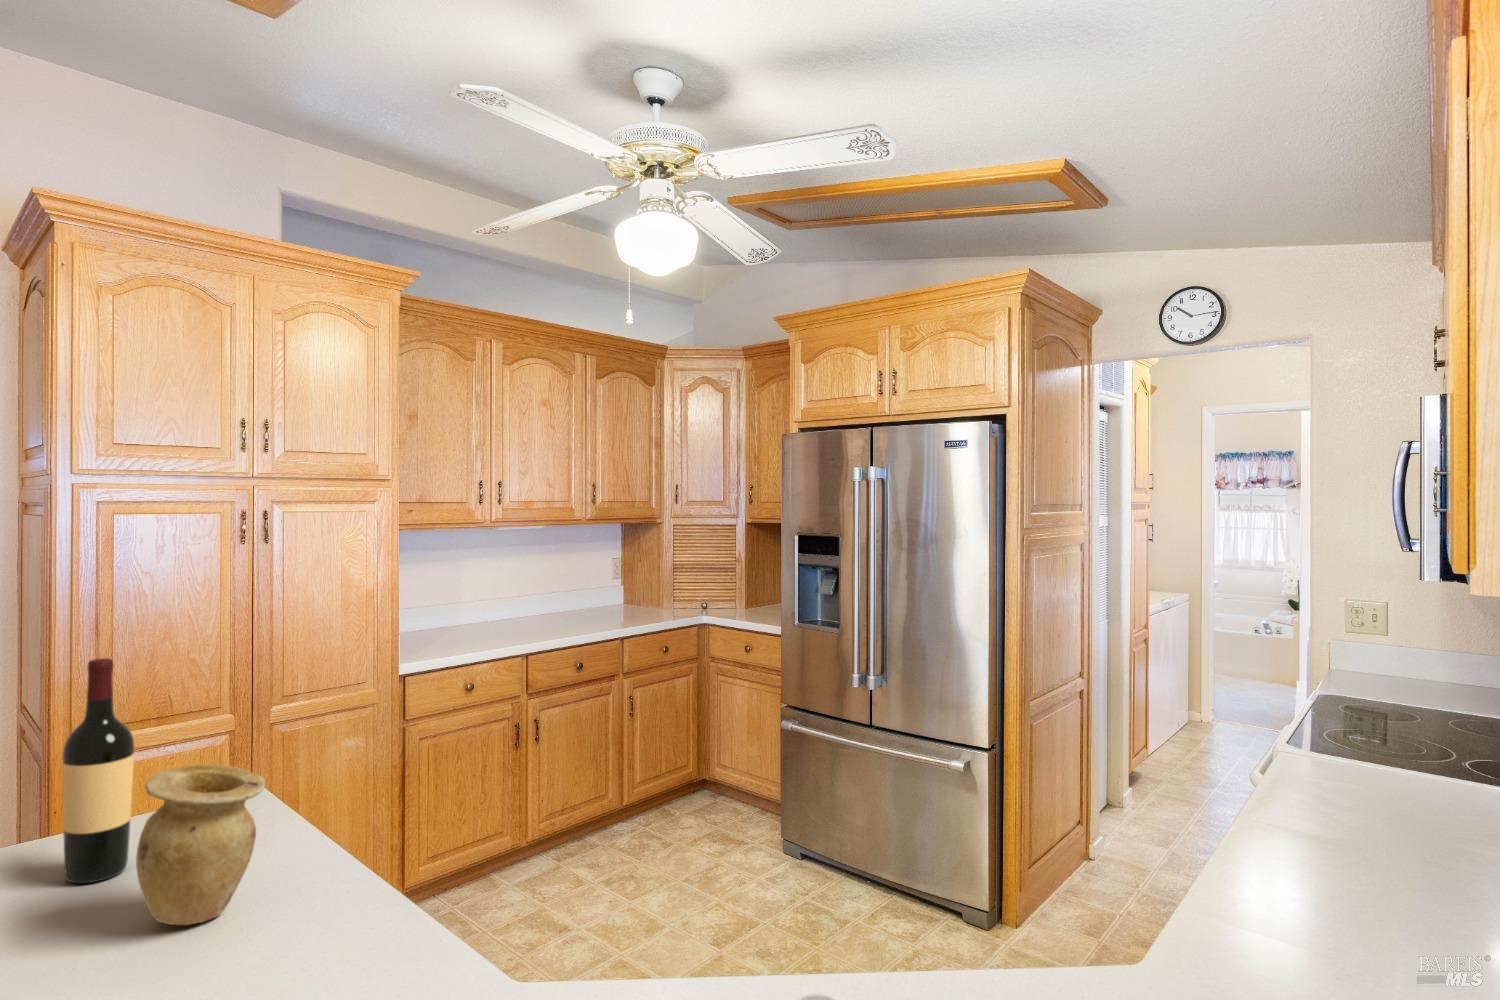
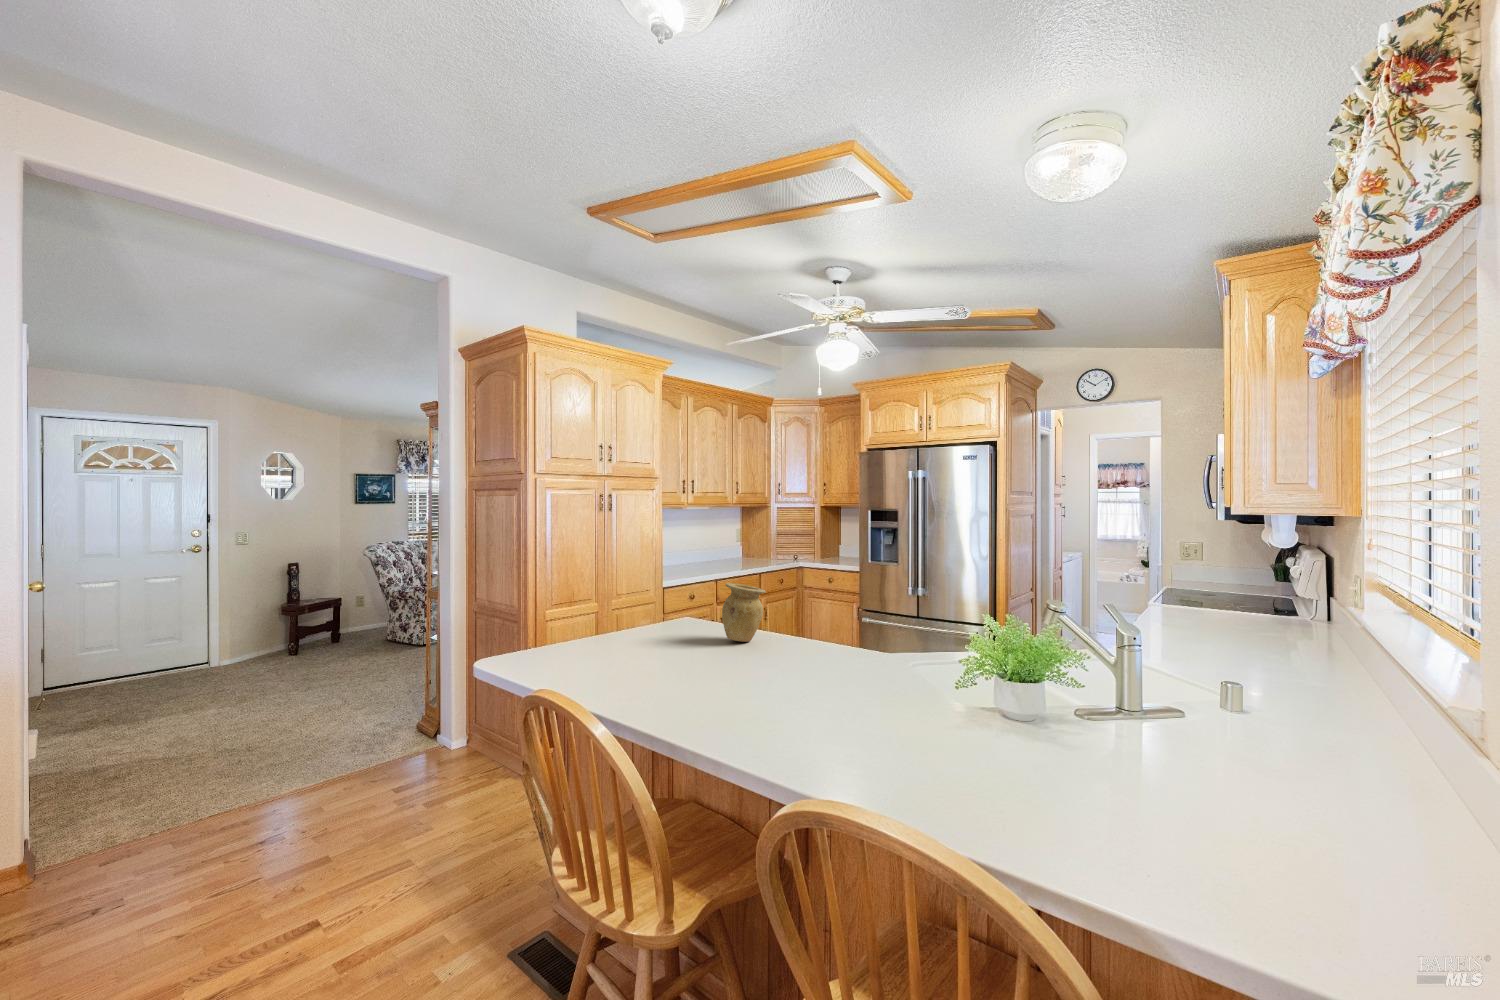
wine bottle: present [62,658,134,883] -> none [665,543,690,635]

